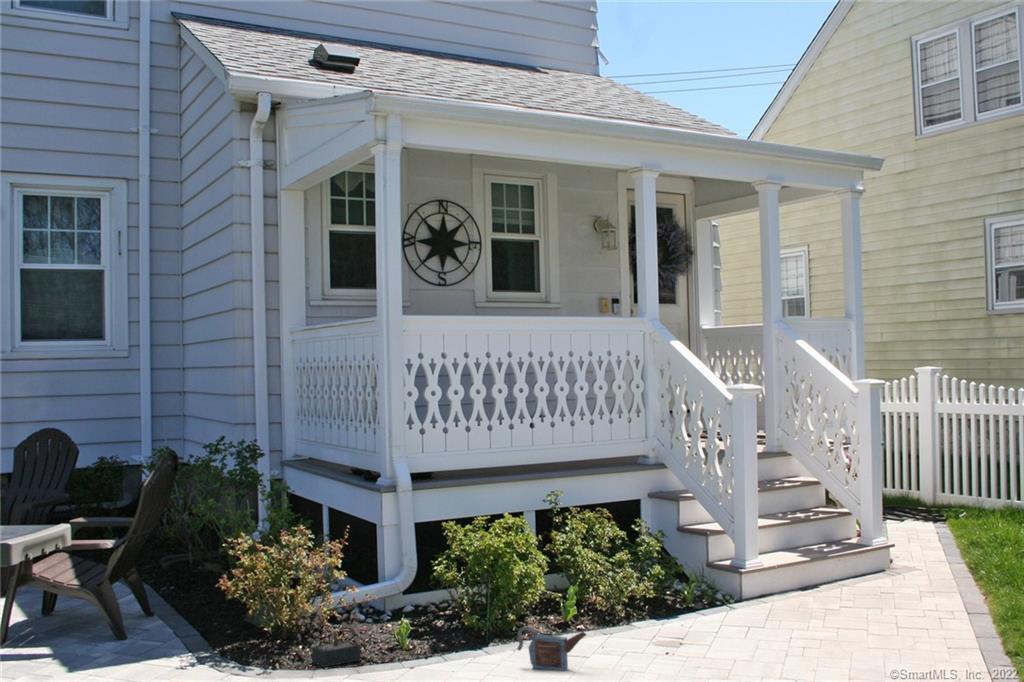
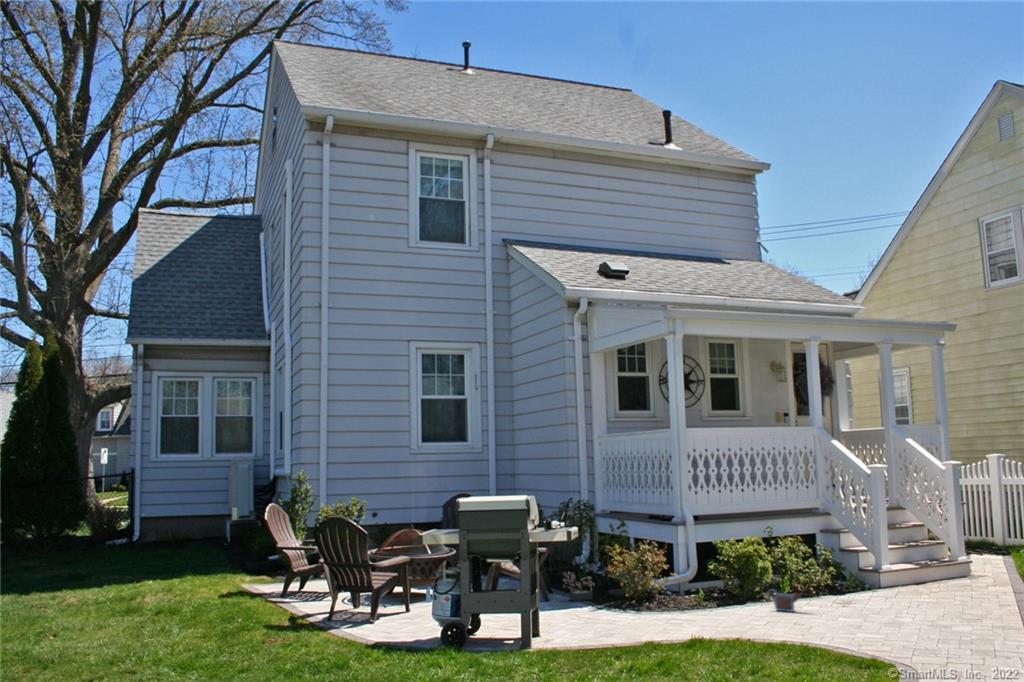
decorative plant: present [298,606,366,667] -> present [564,572,593,601]

